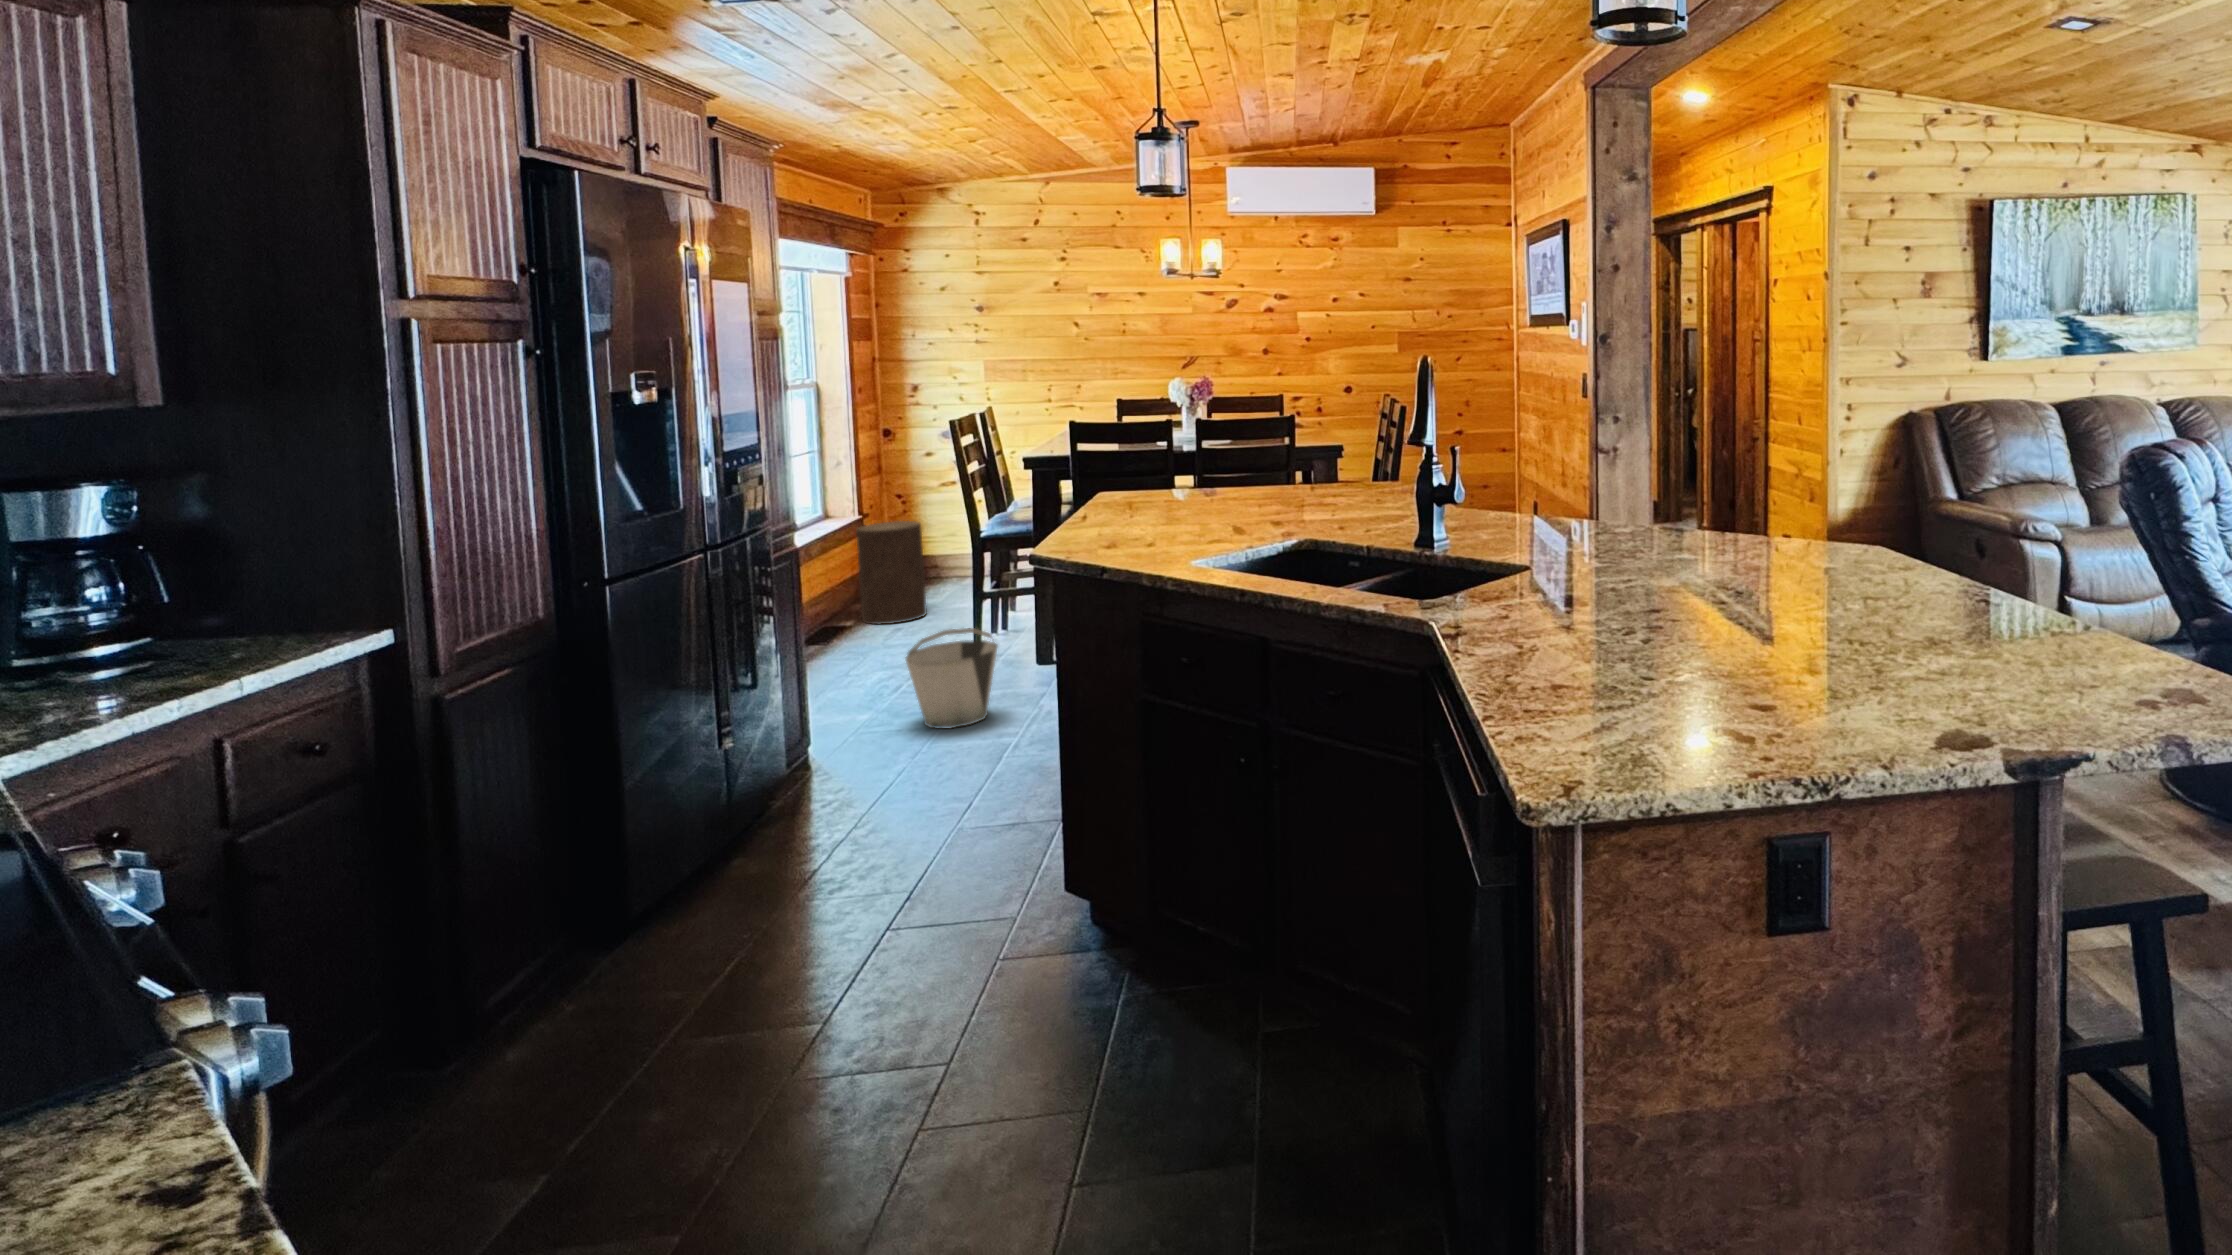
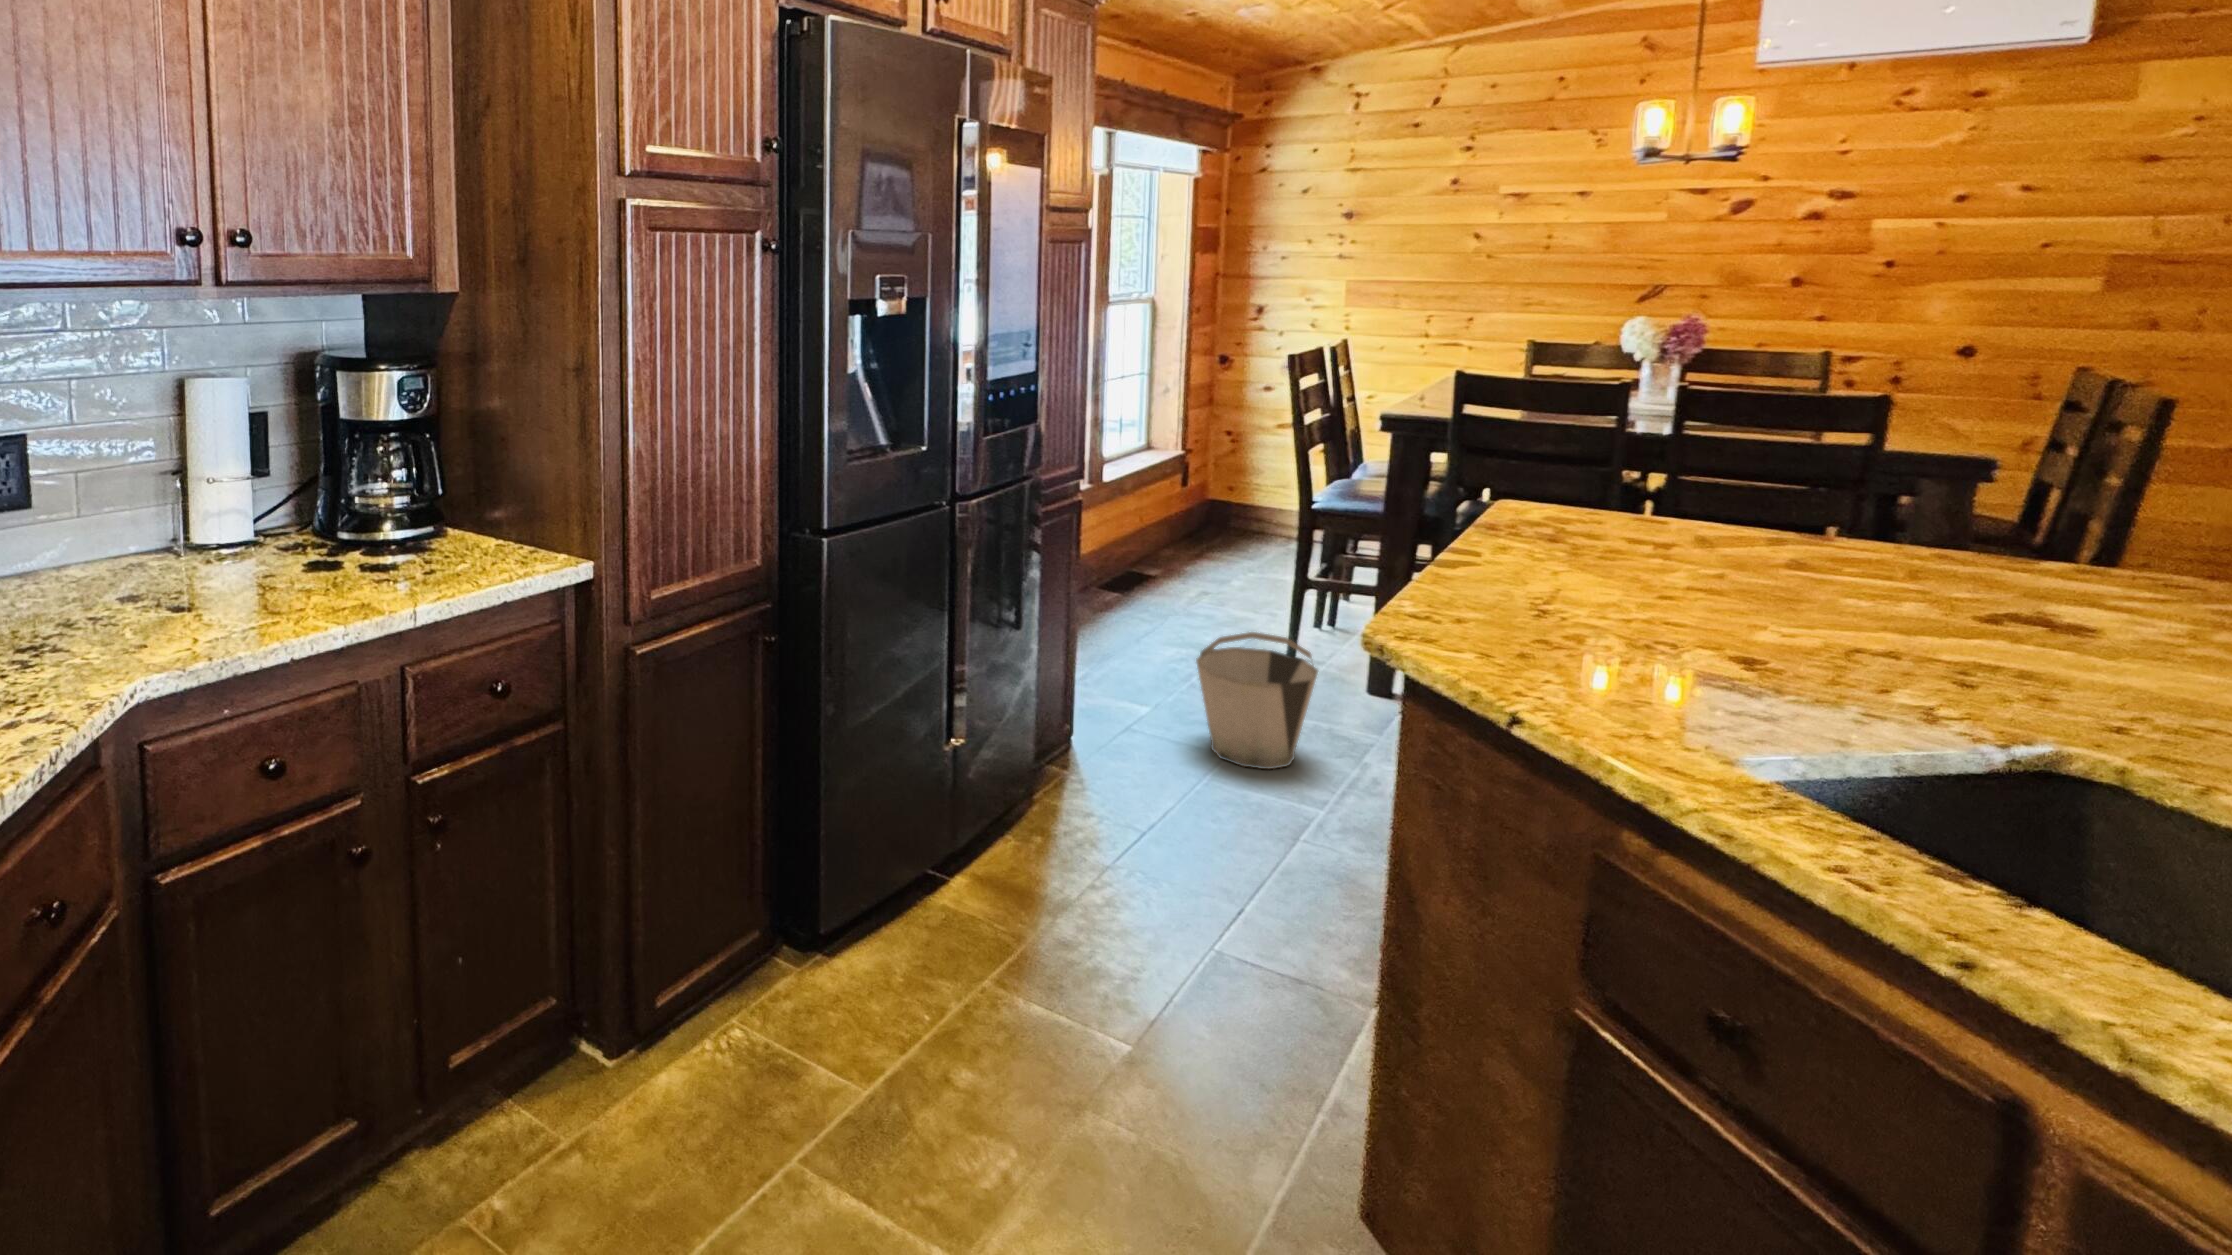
stool: present [856,521,927,624] -> none [1169,465,1246,586]

